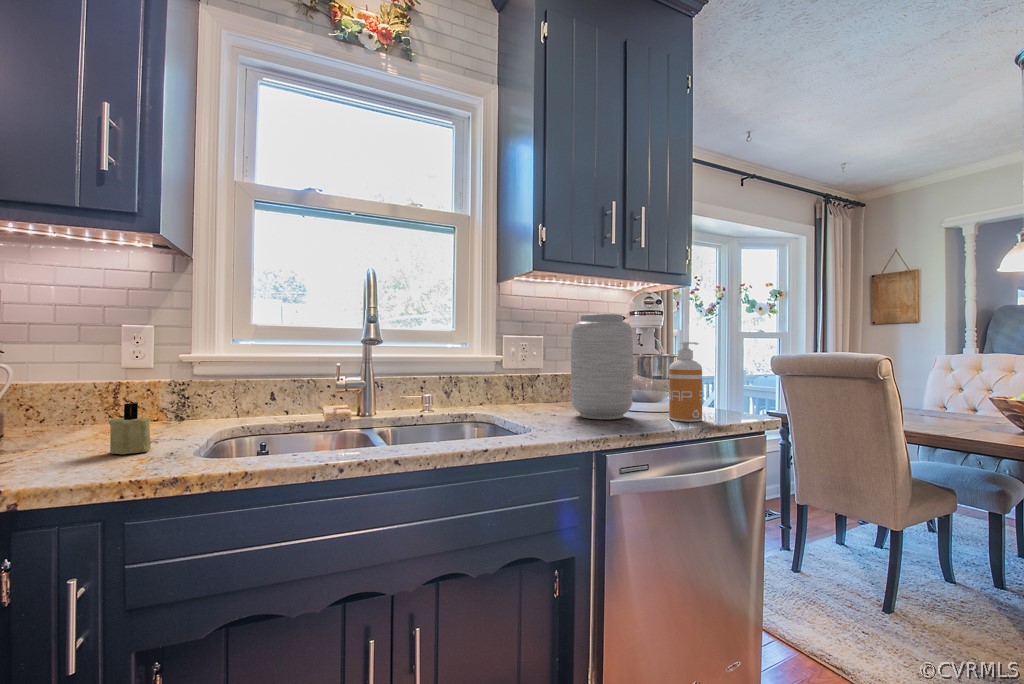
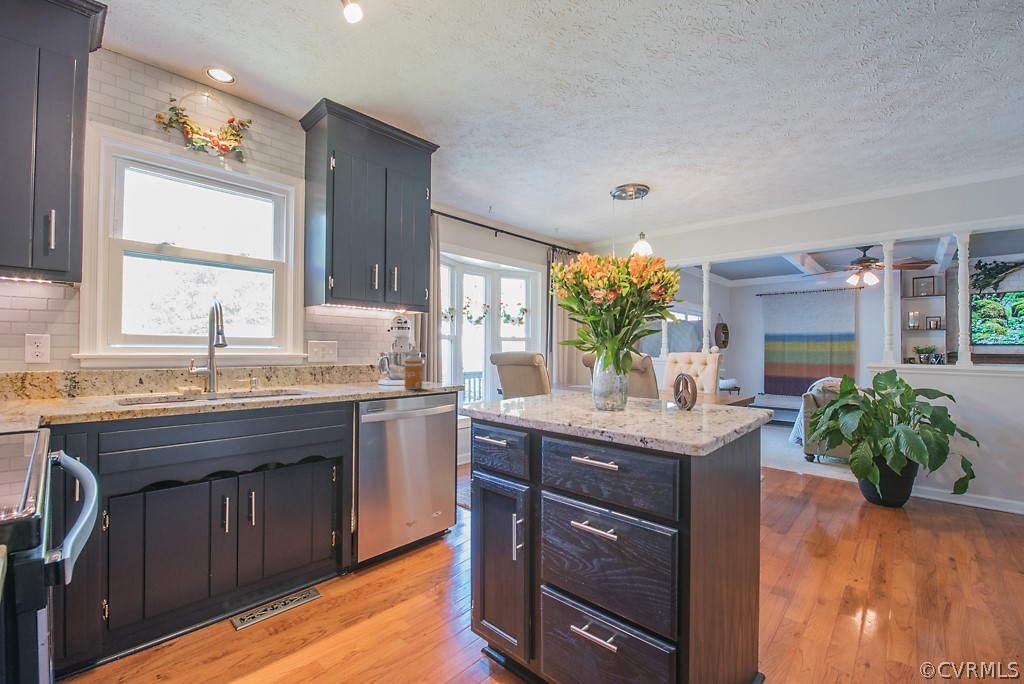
vase: present [571,314,633,420] -> none [348,330,384,389]
candle: present [109,403,151,454] -> none [56,381,82,408]

